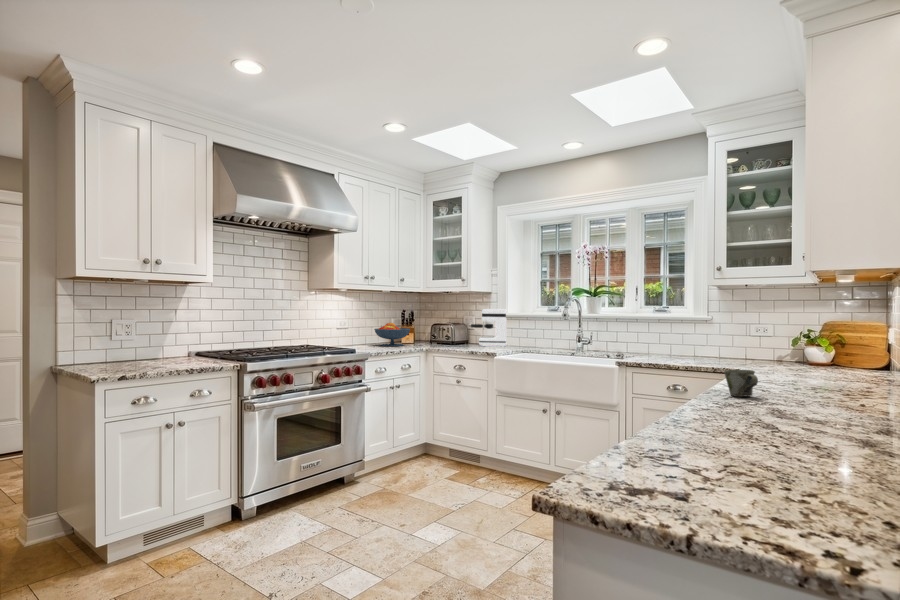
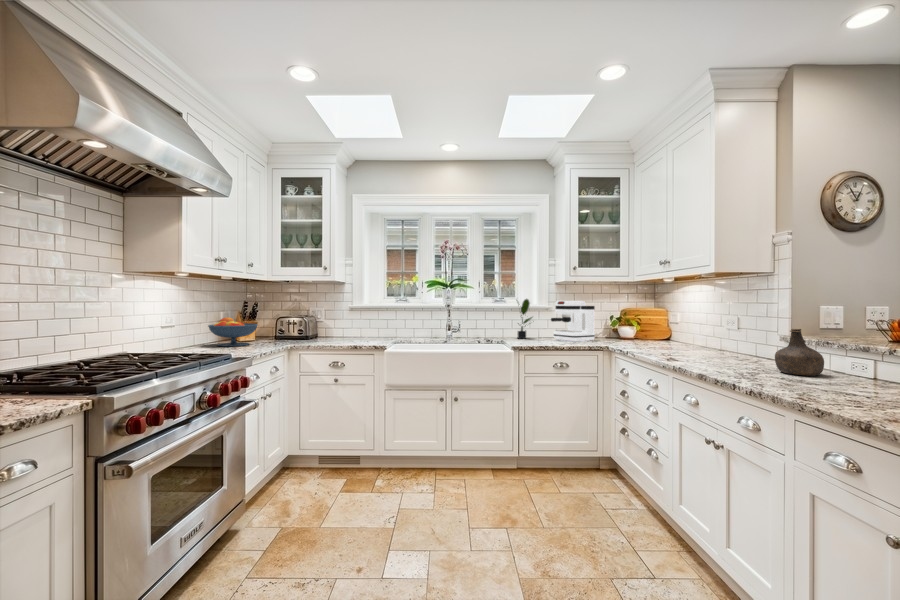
potted plant: none [657,307,687,356] -> present [518,299,532,339]
coffee maker: present [471,309,507,347] -> present [551,301,595,342]
bottle: none [785,349,845,412] -> present [775,329,824,376]
mug: present [724,370,758,397] -> none [712,347,747,370]

